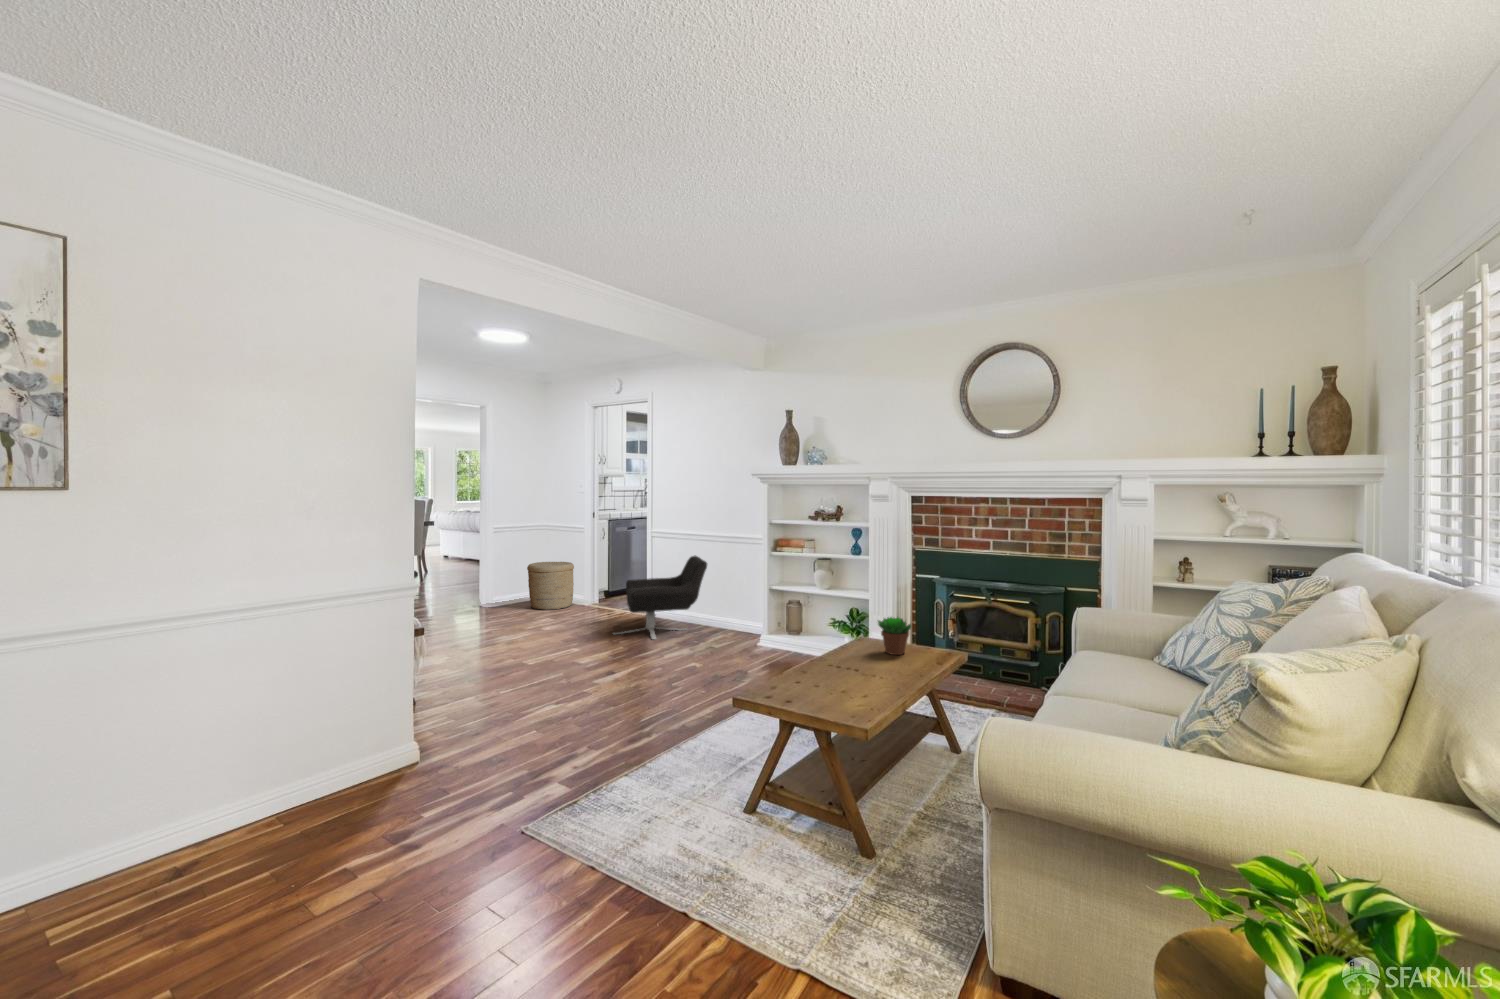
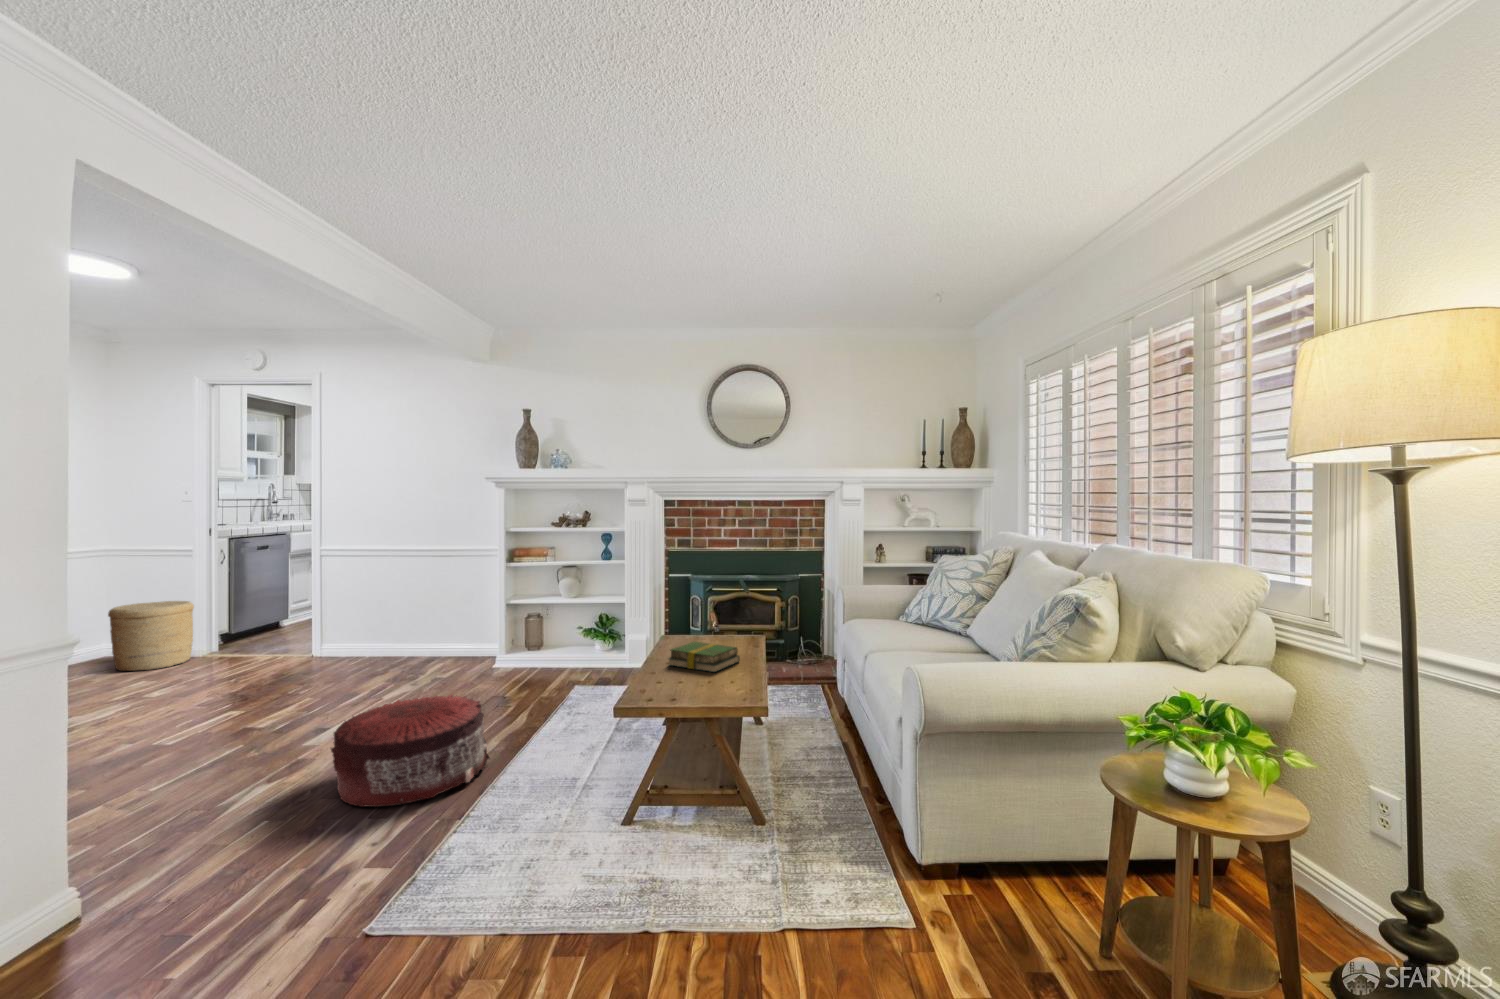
lounge chair: present [622,555,707,639] -> none [292,576,428,684]
succulent plant: present [878,617,911,655] -> none [695,607,728,644]
book: none [820,649,894,685] -> present [669,642,740,672]
pouf: none [572,659,686,746] -> present [331,694,490,807]

